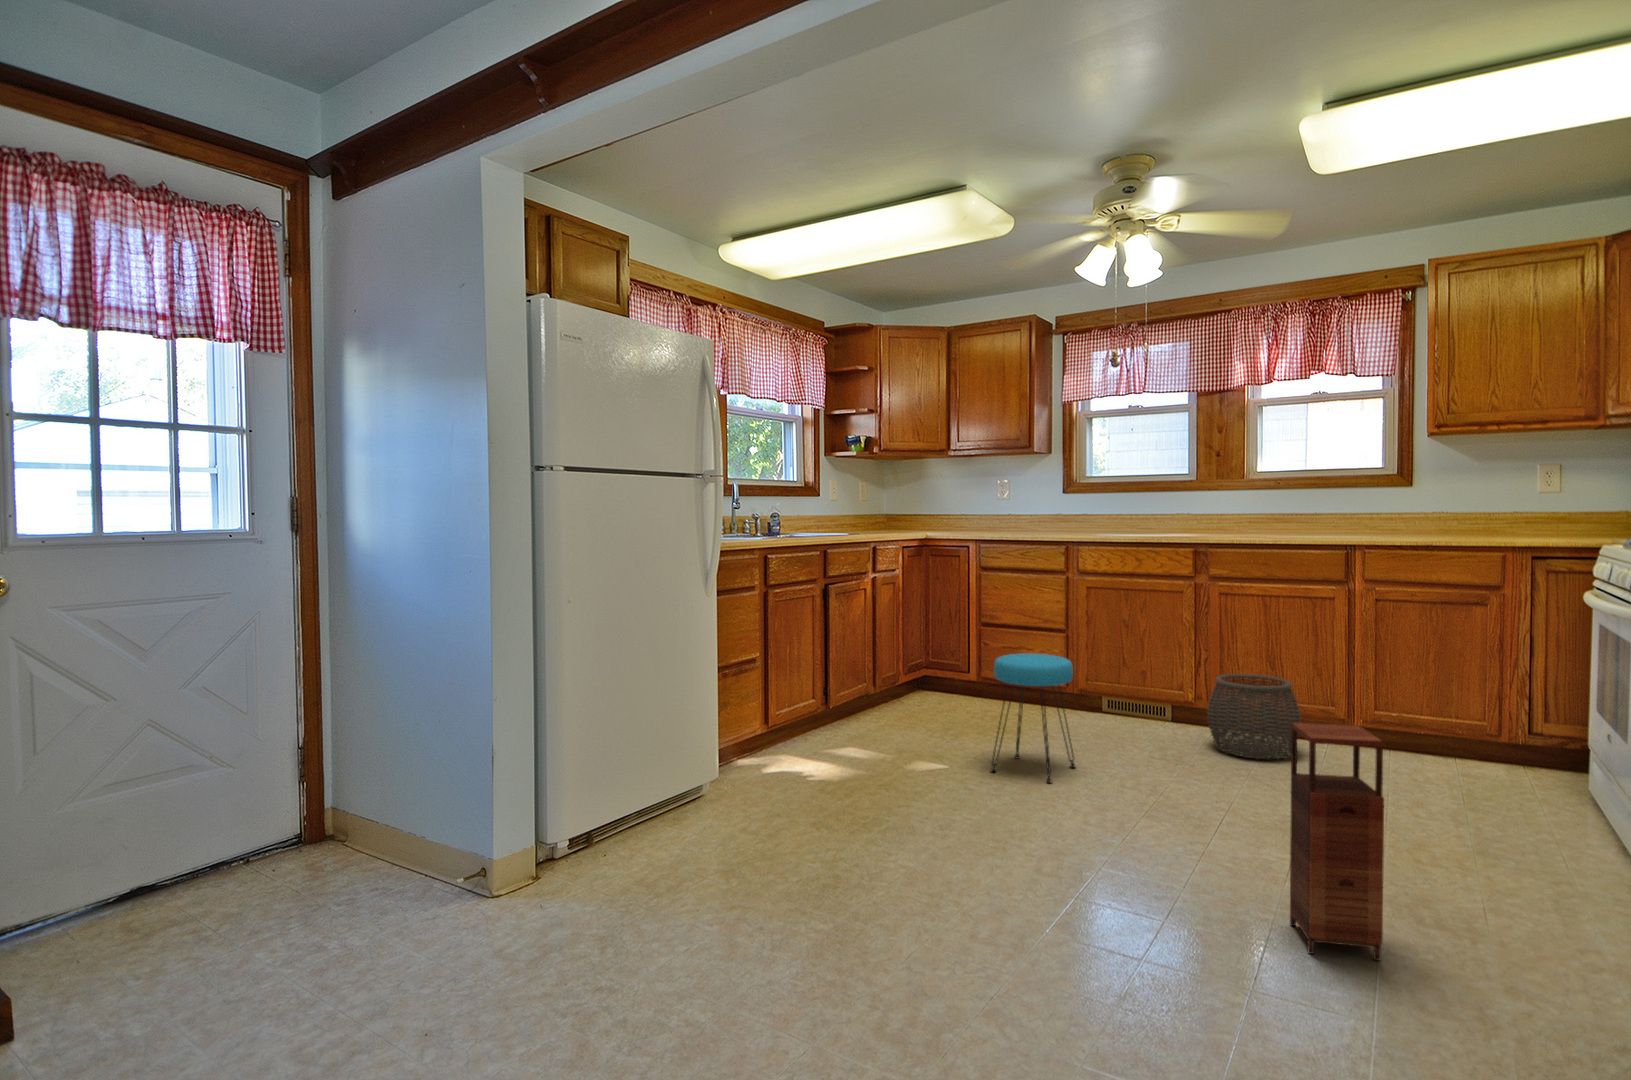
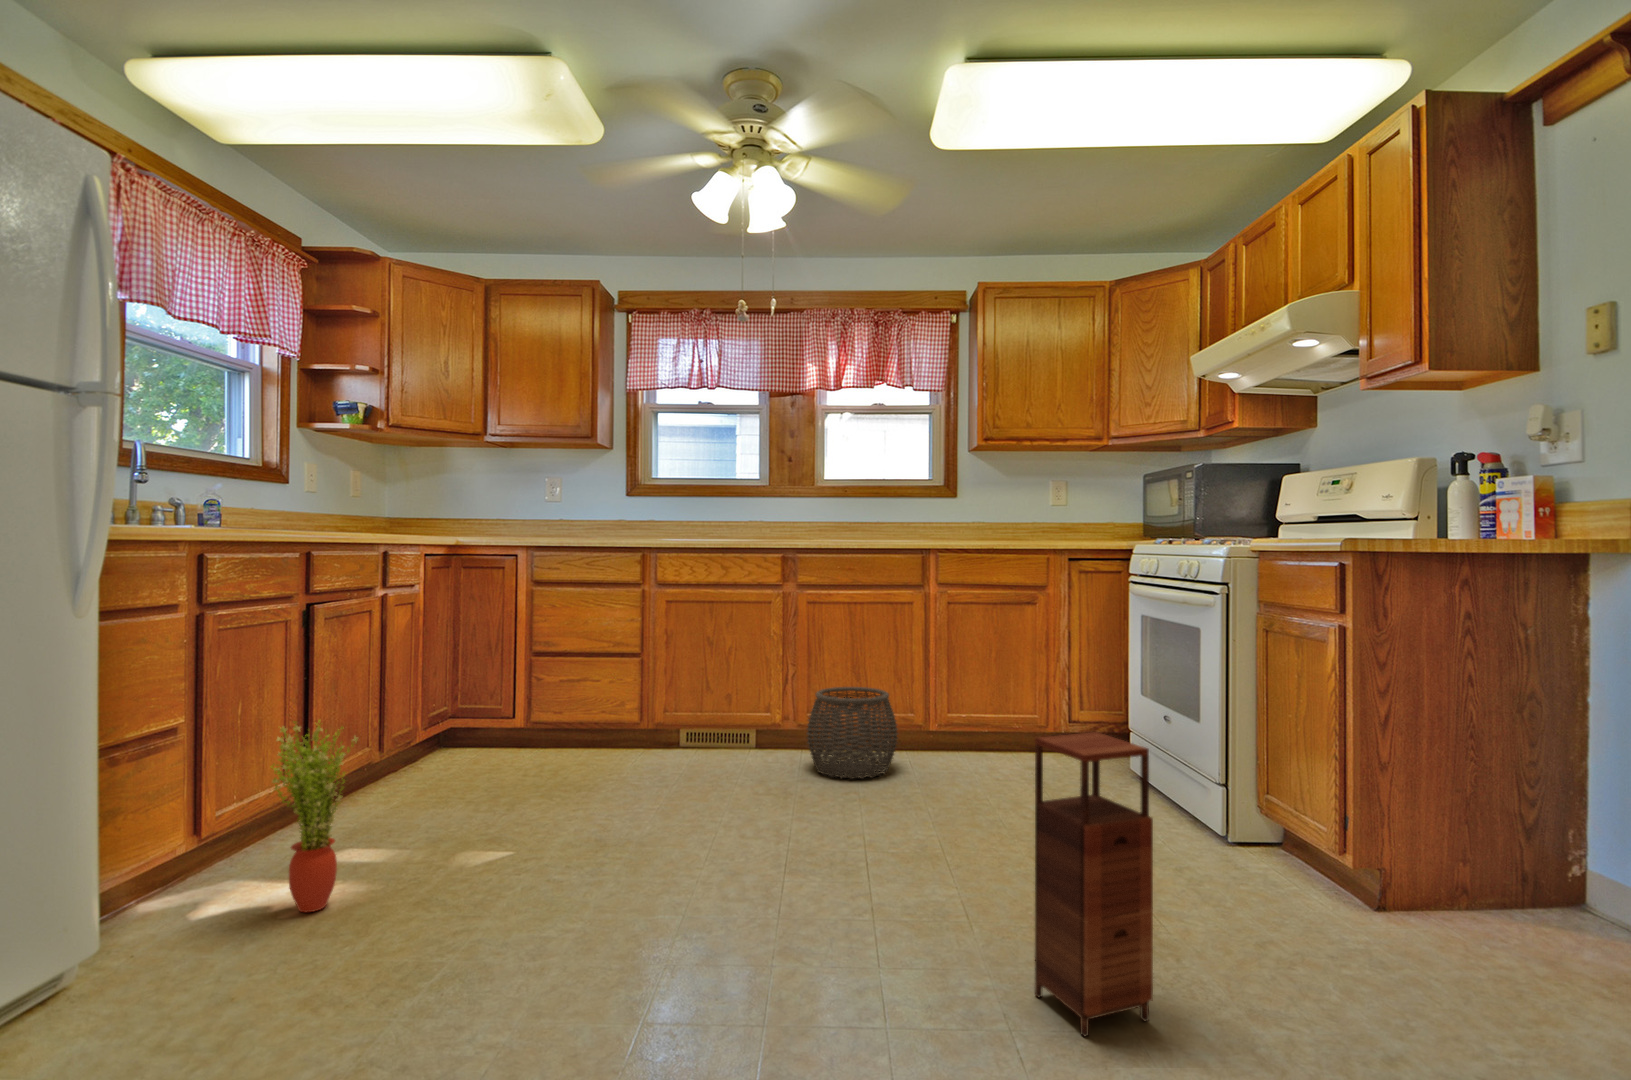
stool: present [991,654,1075,782] -> none [579,682,686,851]
potted plant: none [800,660,847,777] -> present [272,720,358,912]

